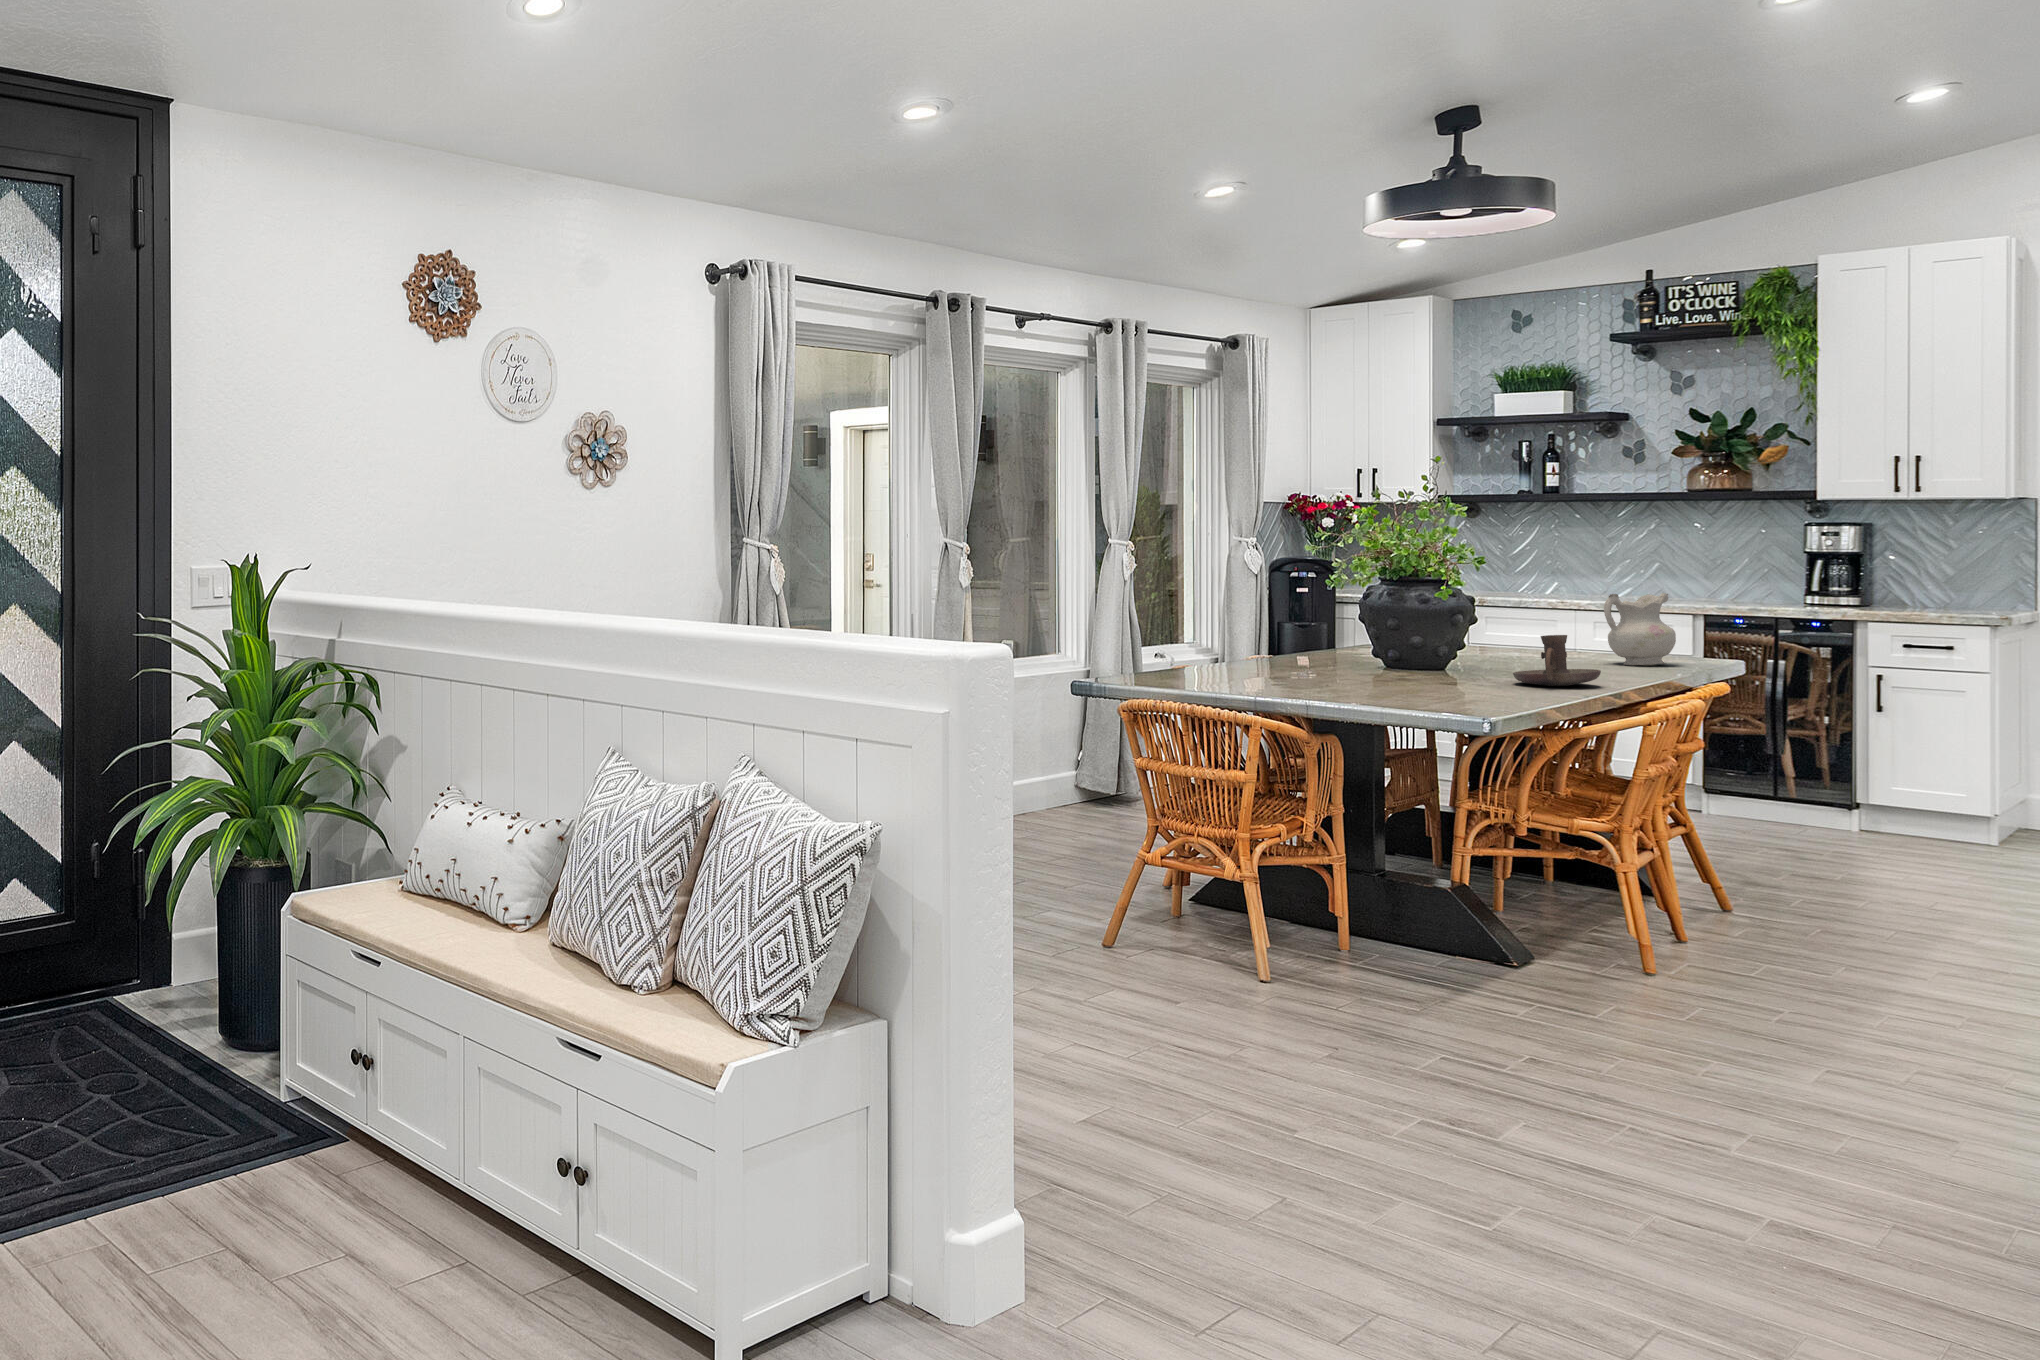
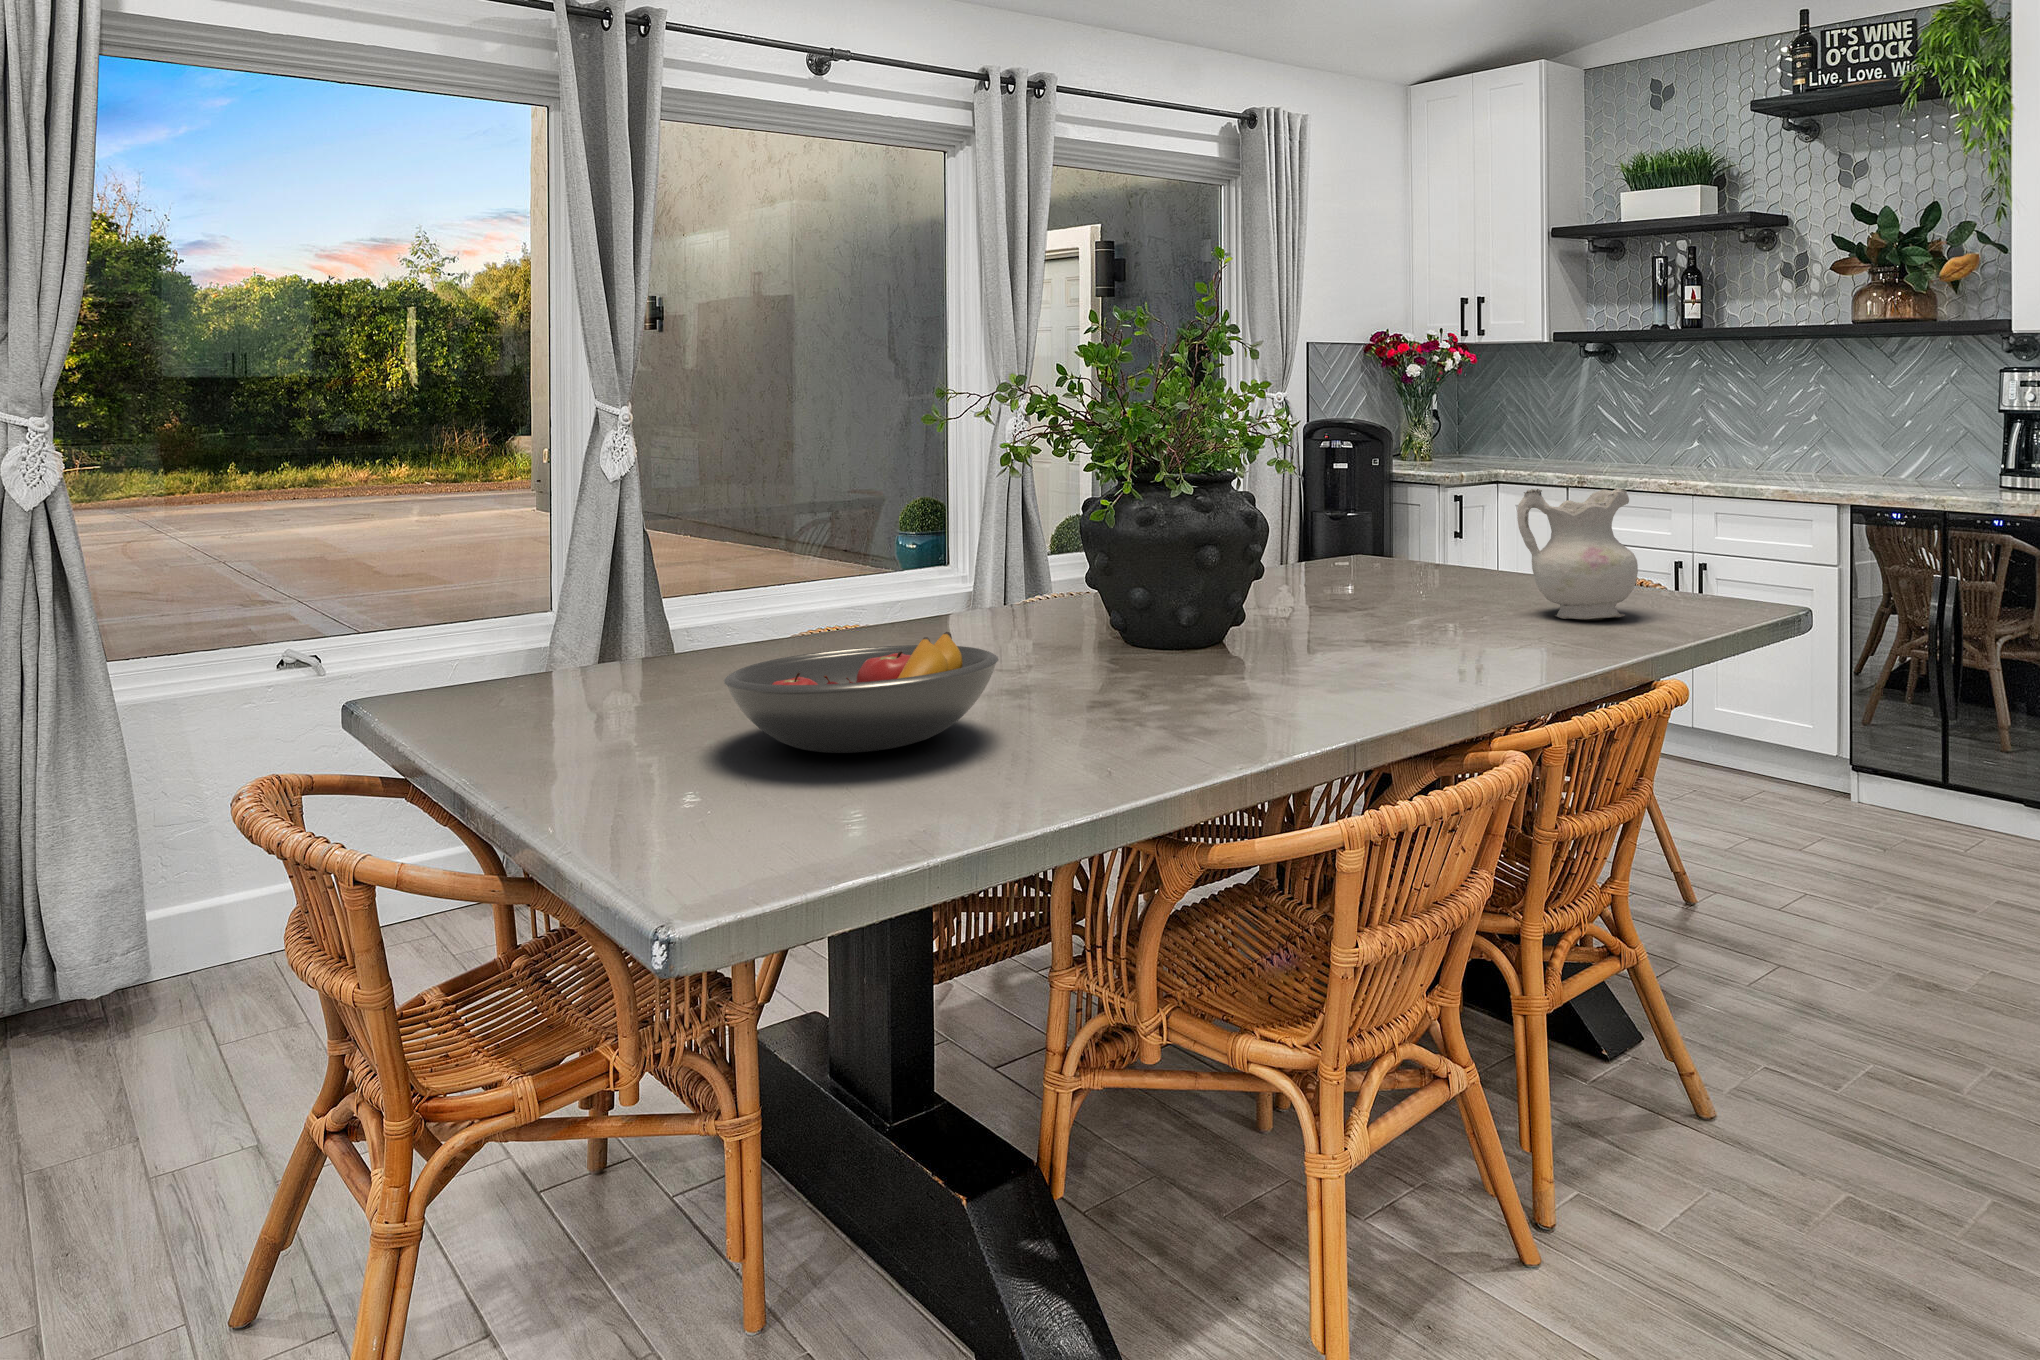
candle holder: present [1513,635,1601,686] -> none [1179,587,1334,697]
fruit bowl: none [1367,650,1500,698] -> present [724,632,998,753]

